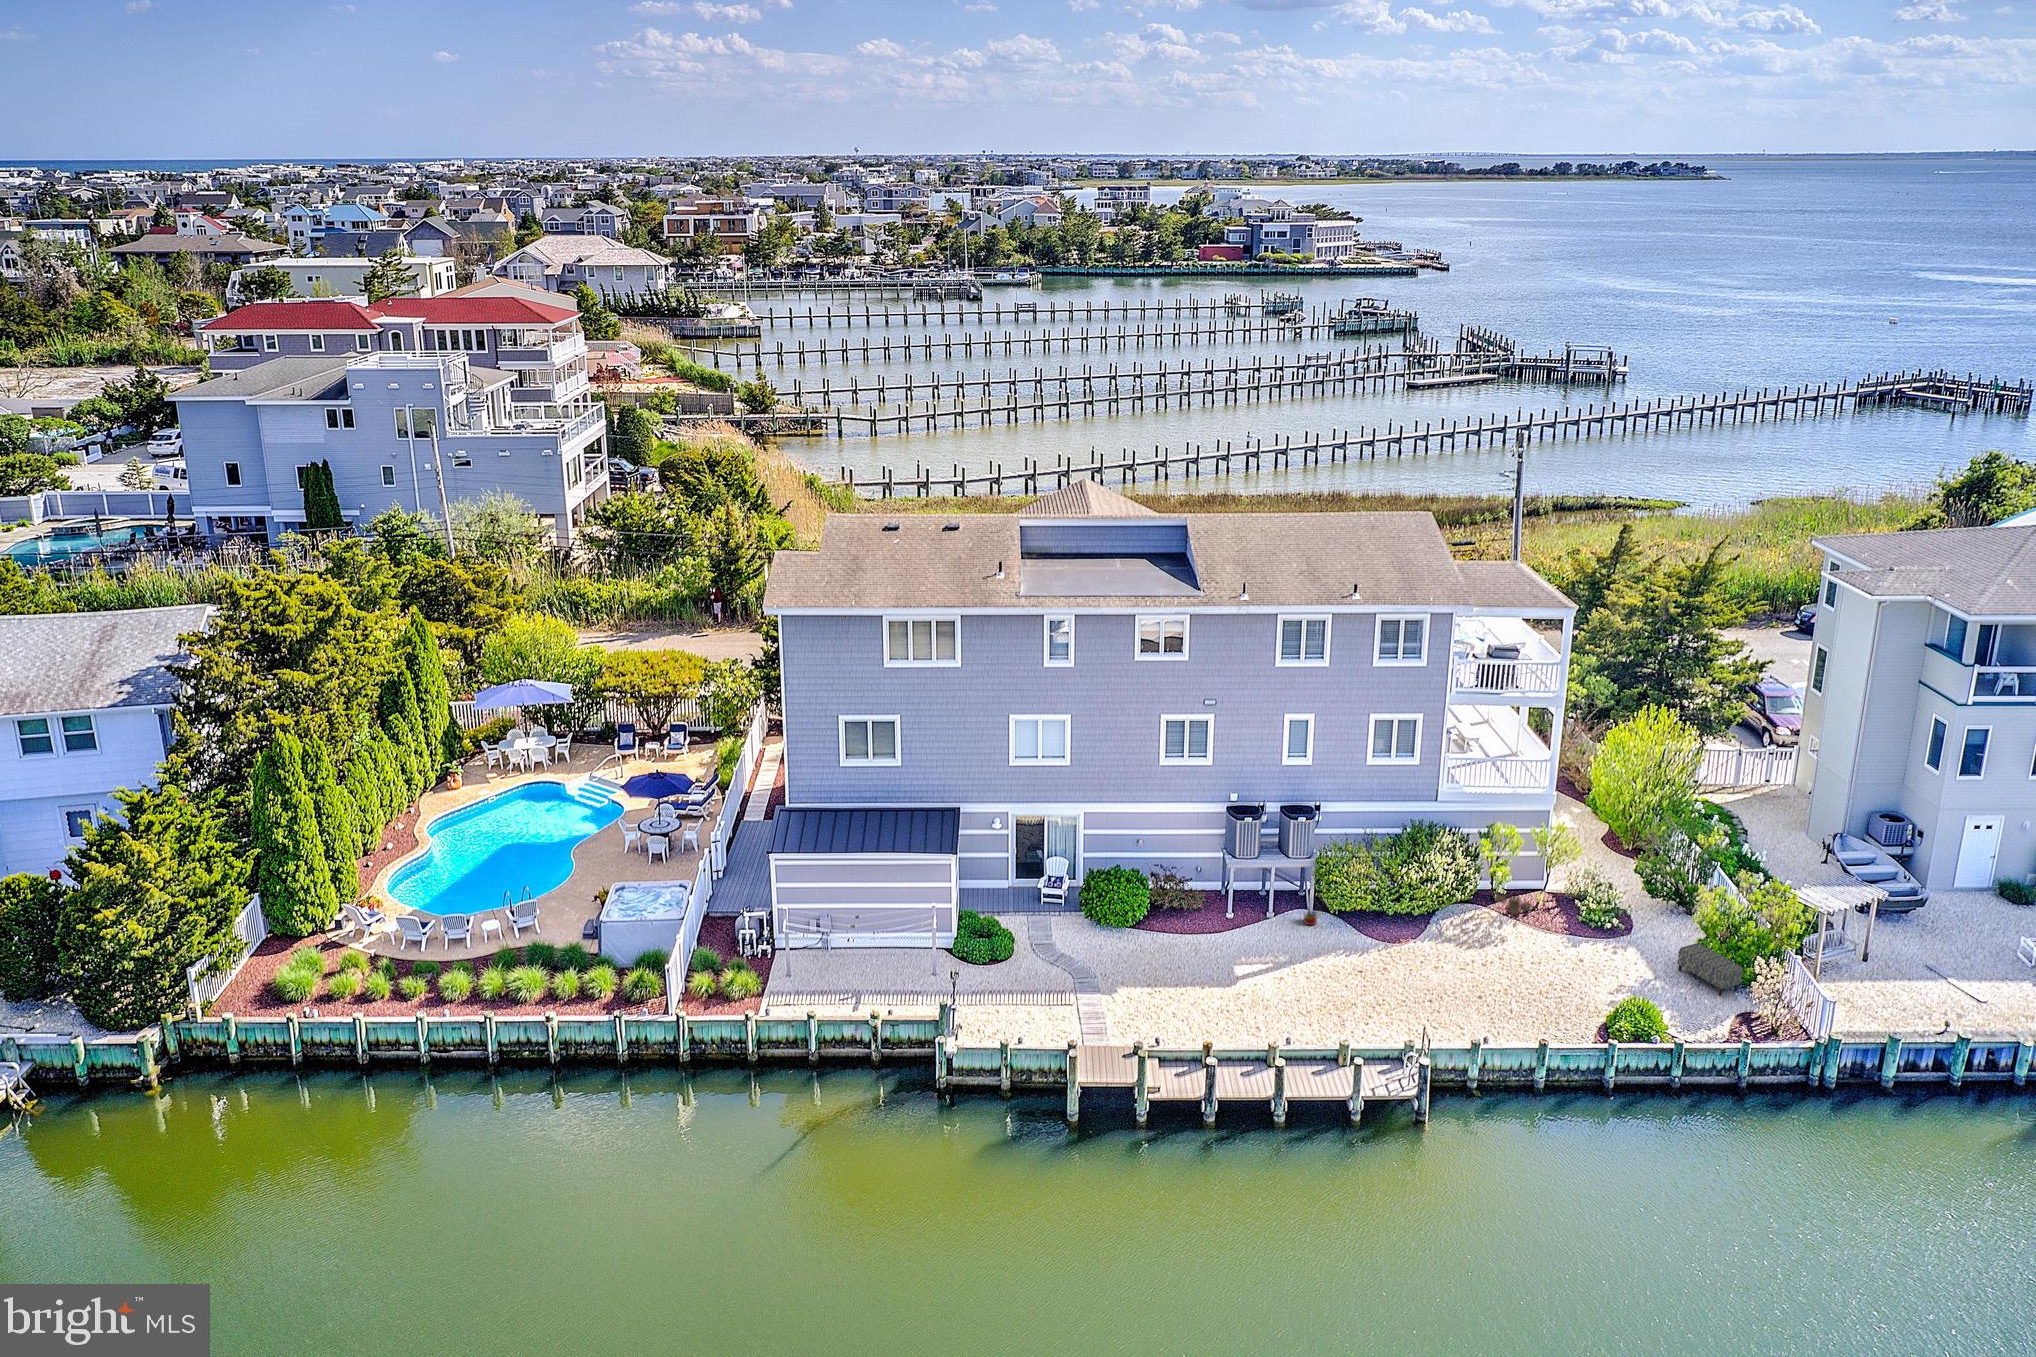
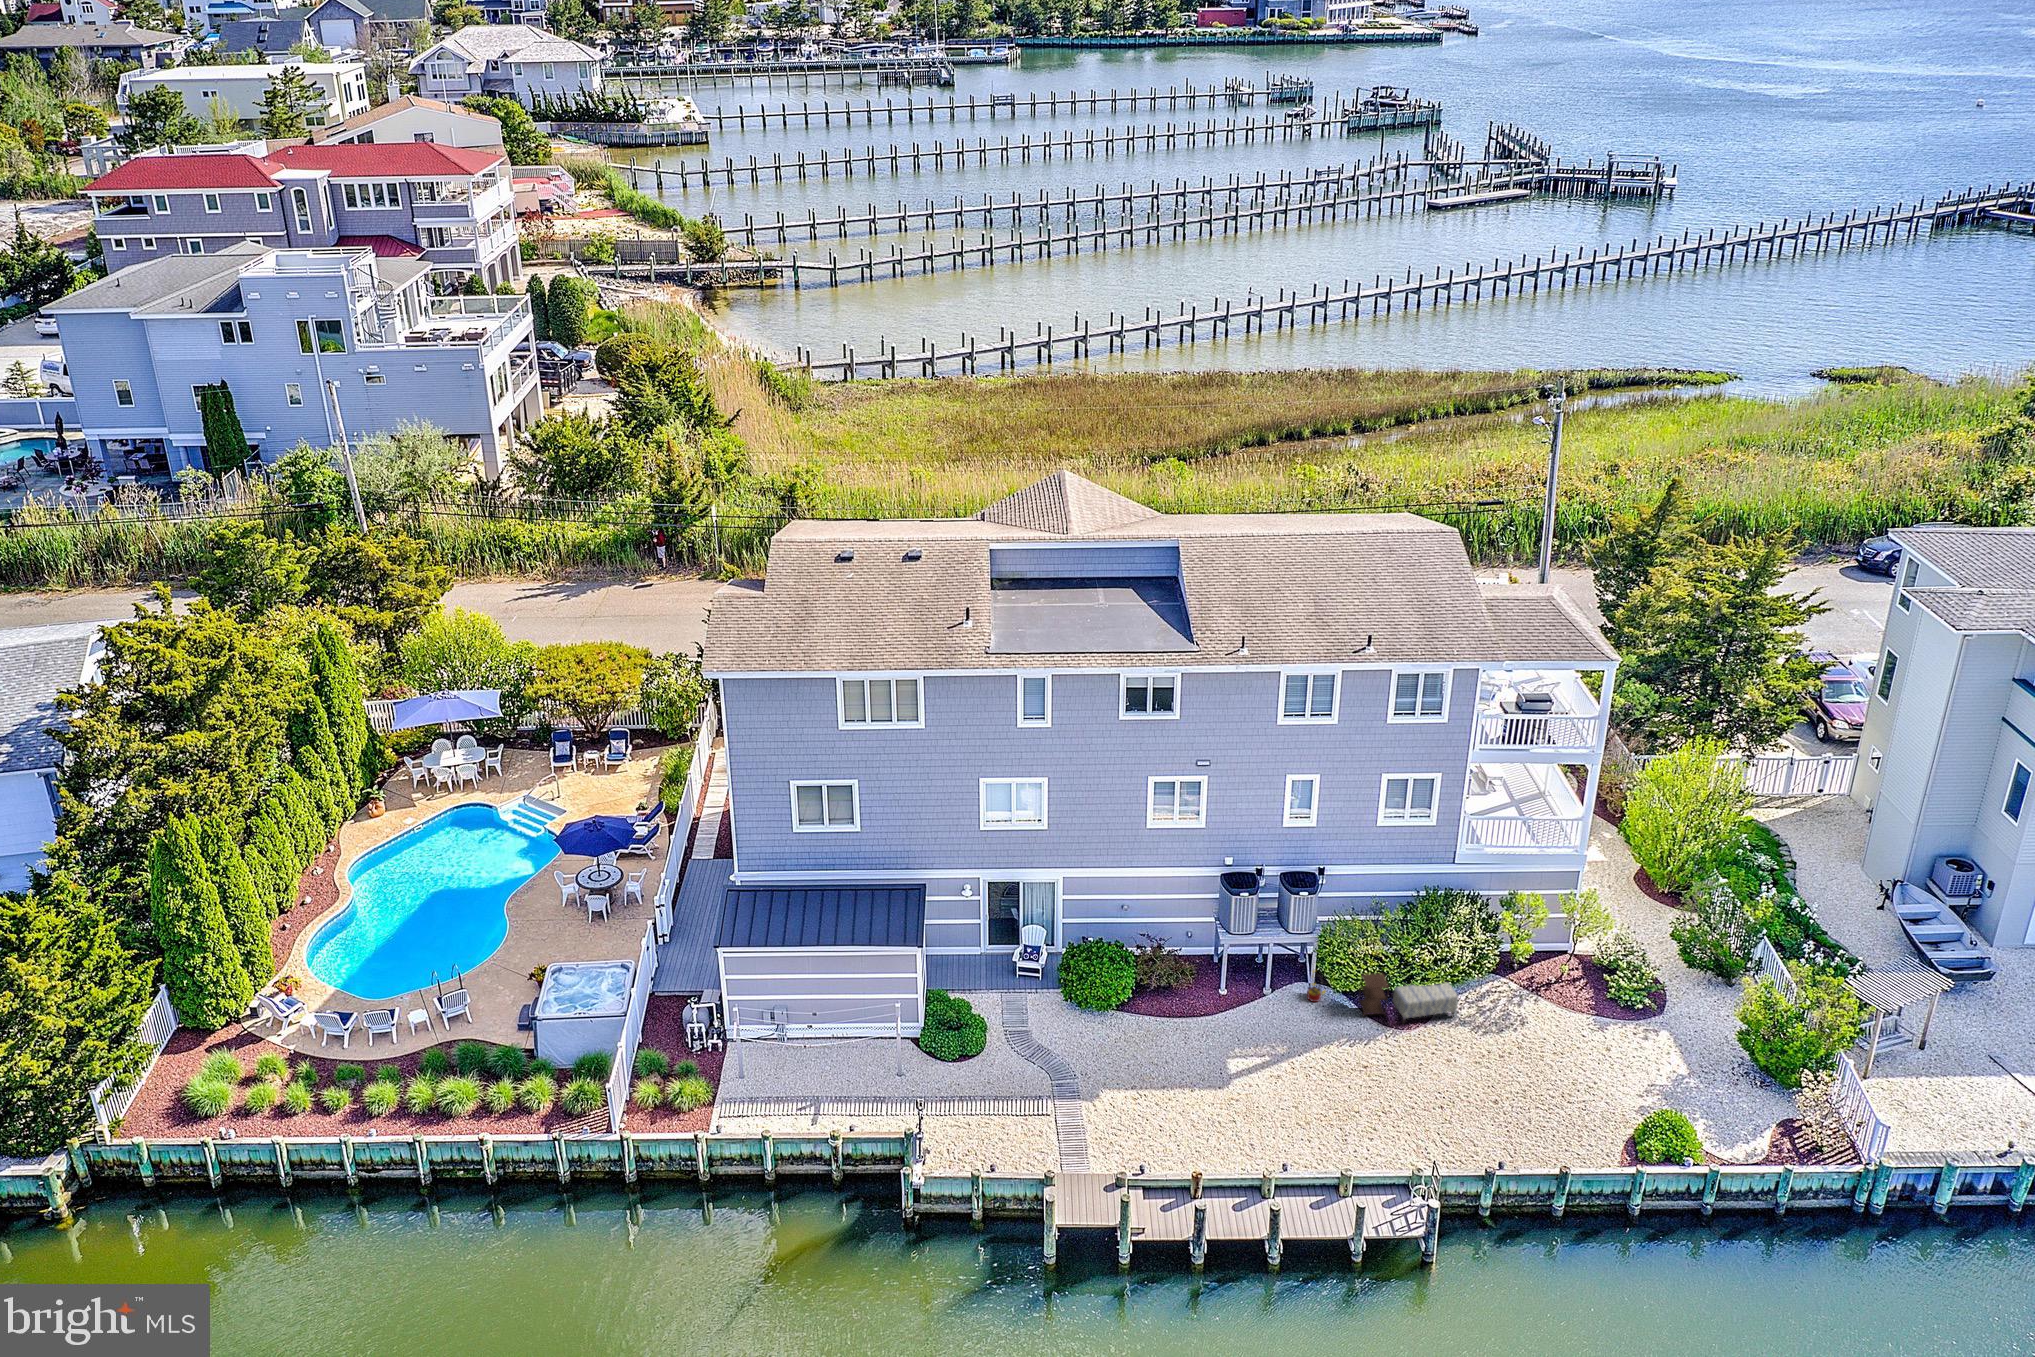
woven basket: present [1495,894,1531,915] -> none [1515,959,1557,986]
side table: none [1351,897,1379,937] -> present [1358,973,1389,1015]
bench: present [1677,943,1743,996] -> present [1393,983,1458,1023]

